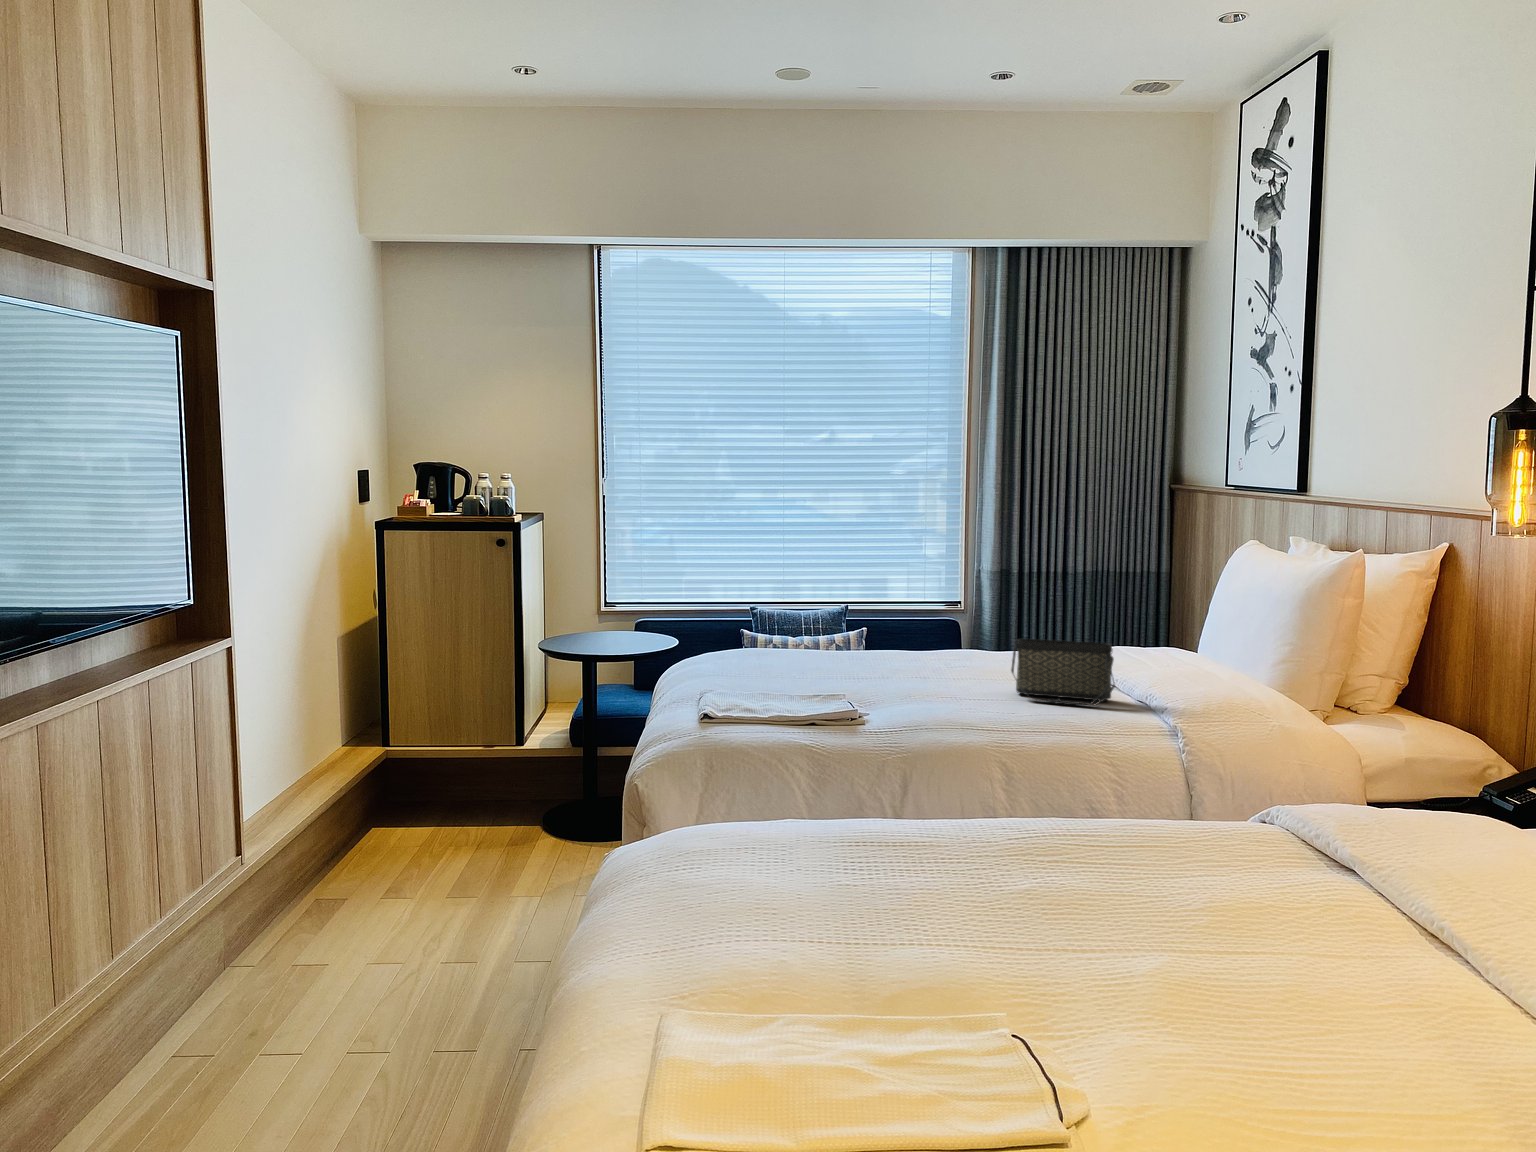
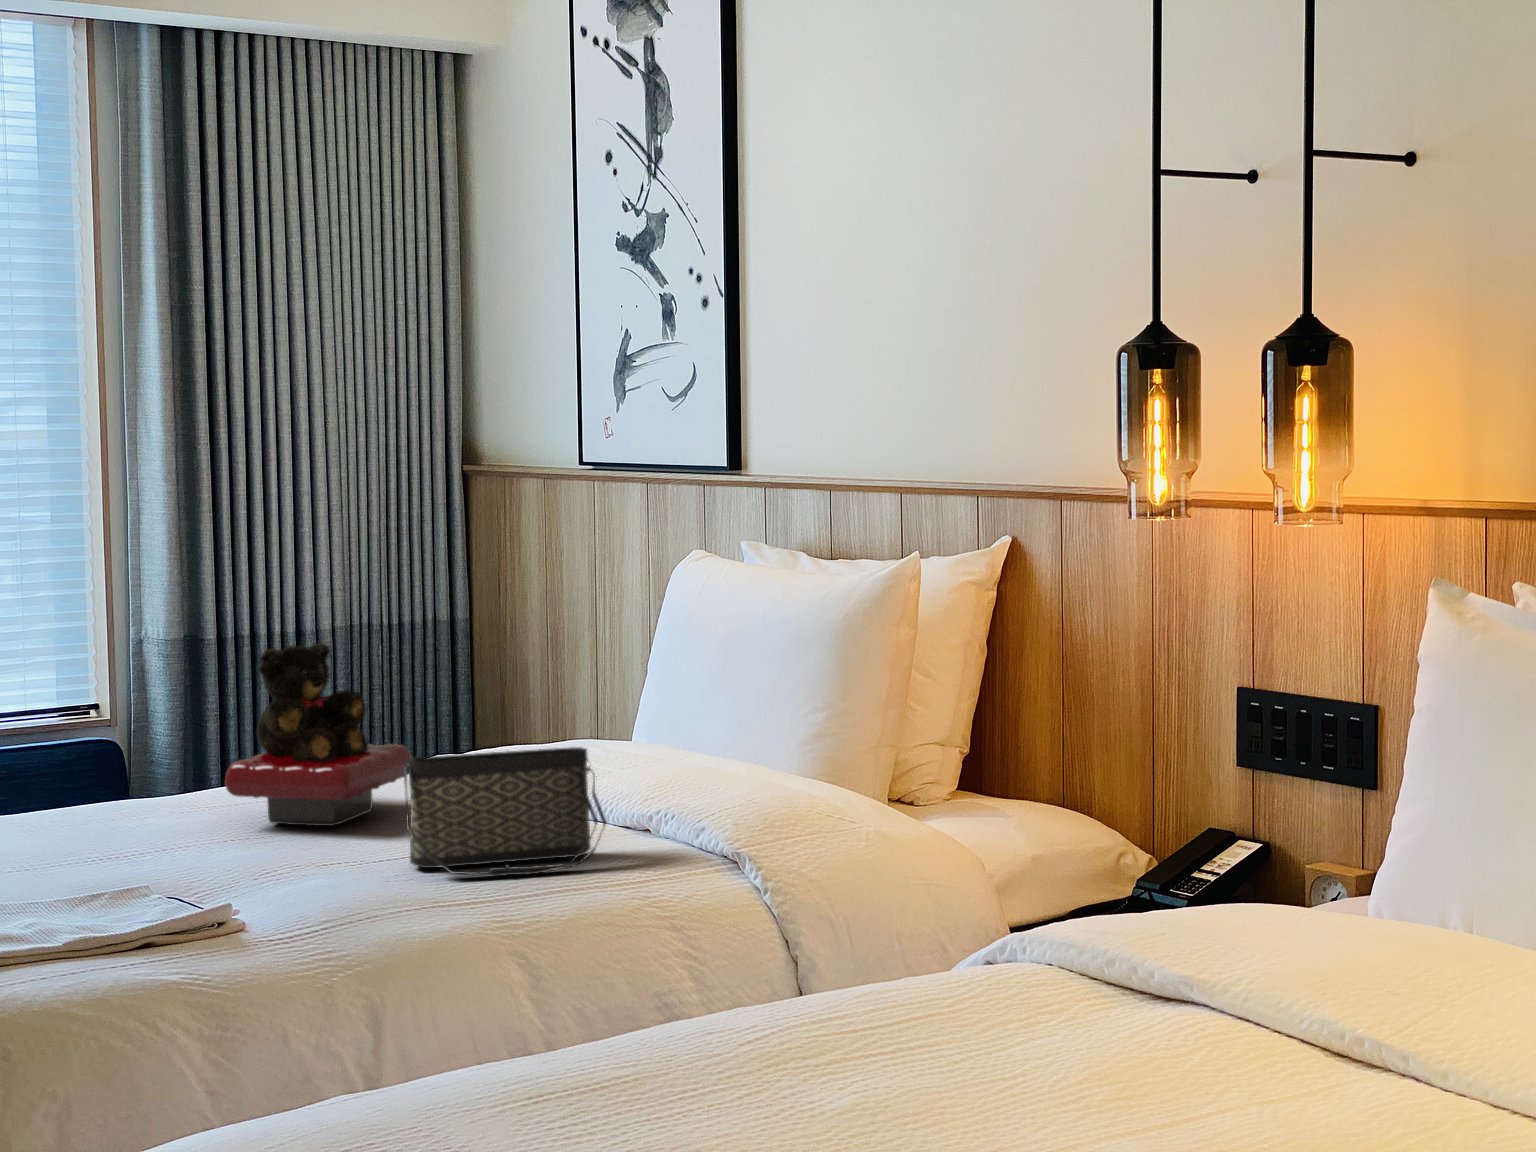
teddy bear: none [952,578,1048,669] -> present [225,643,412,826]

